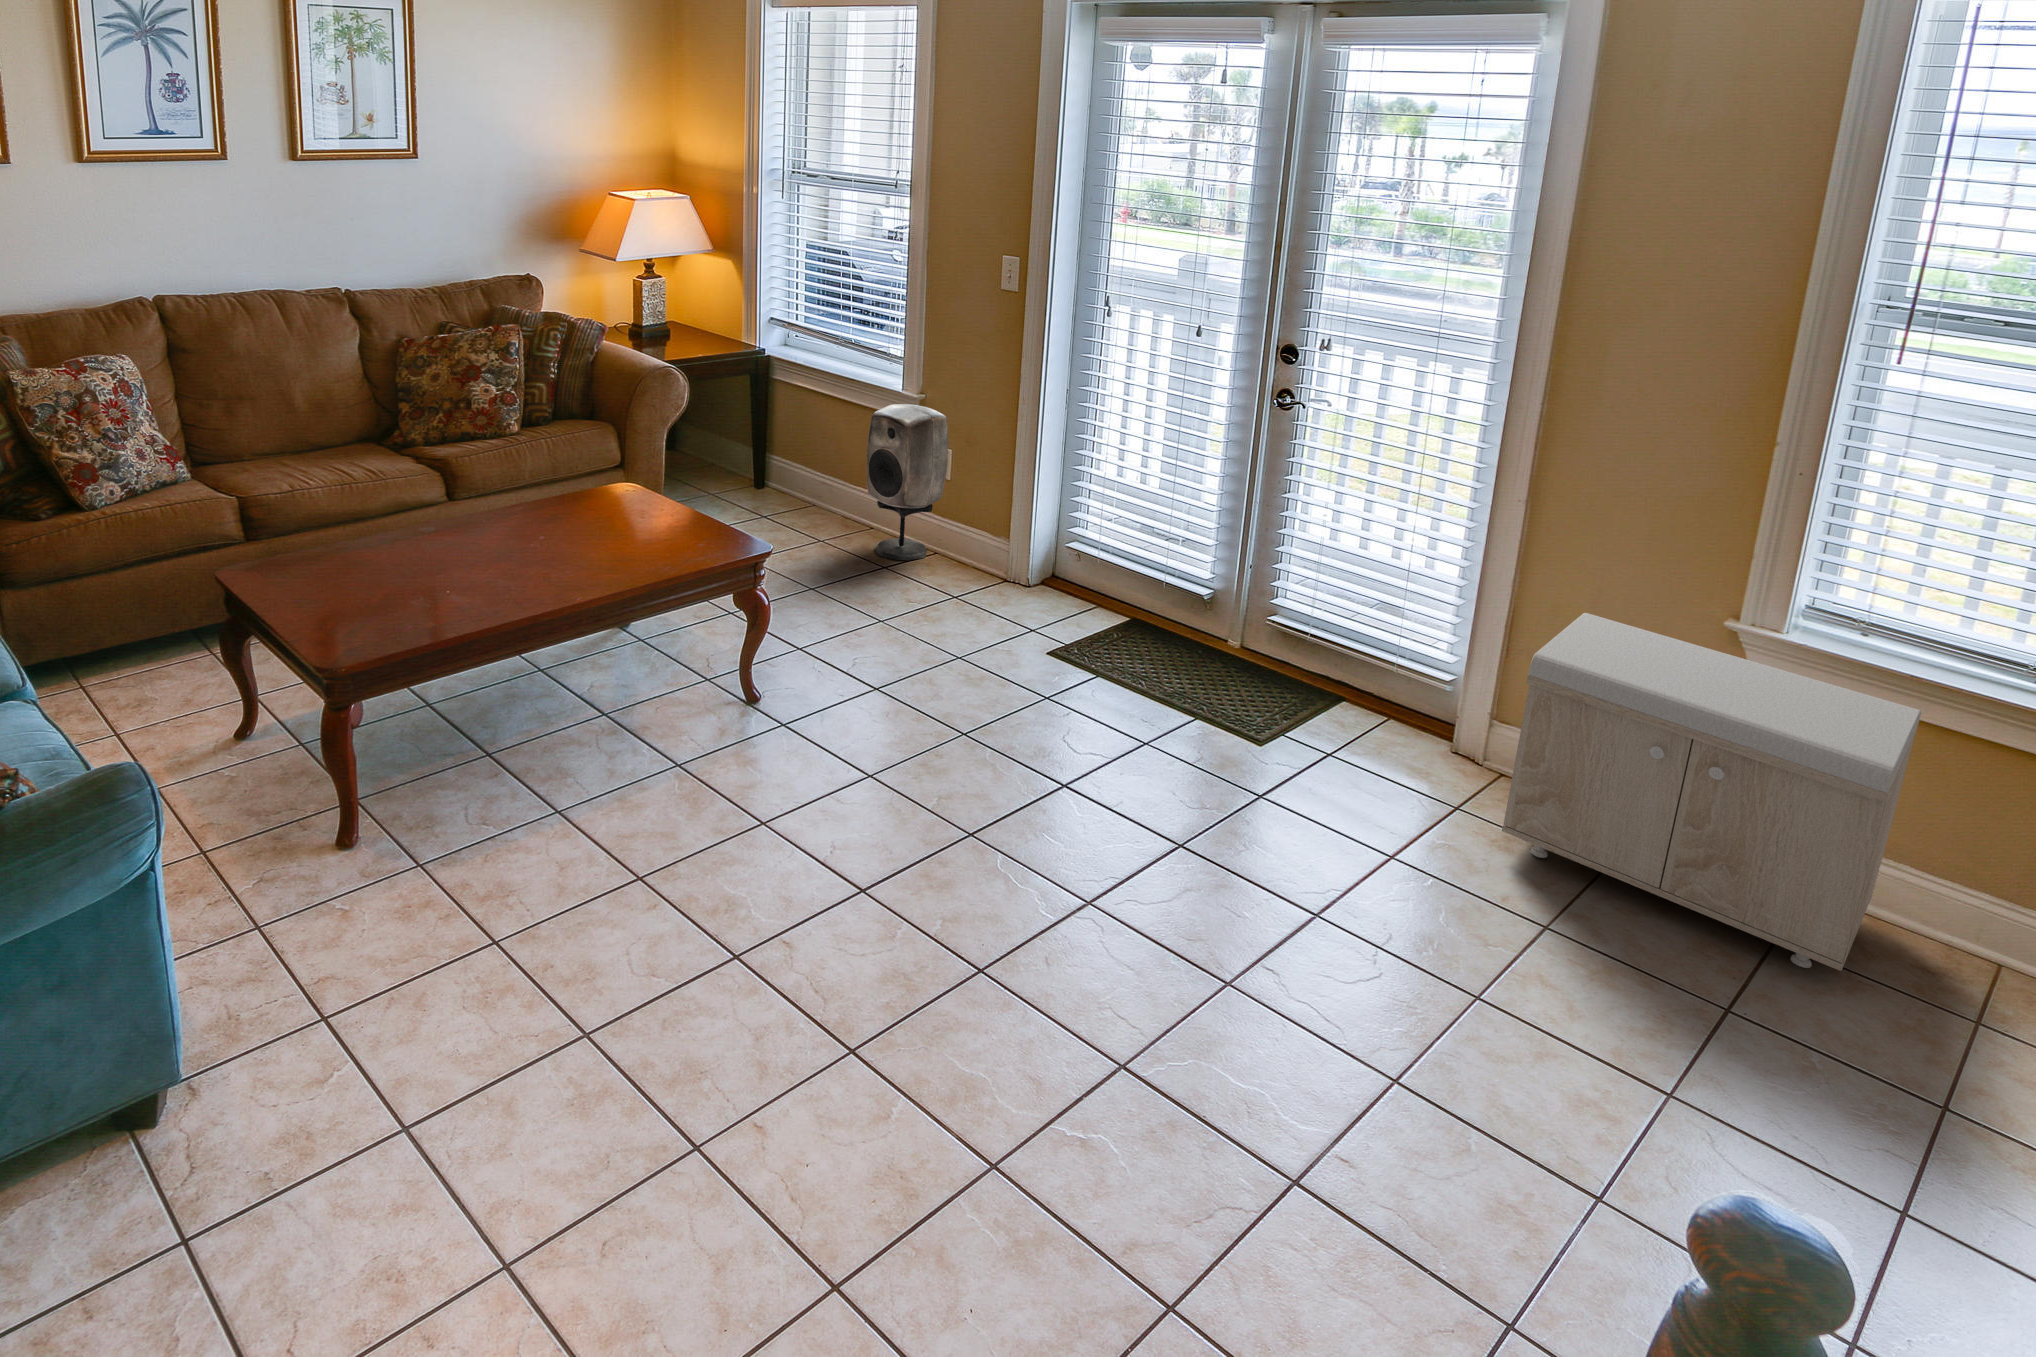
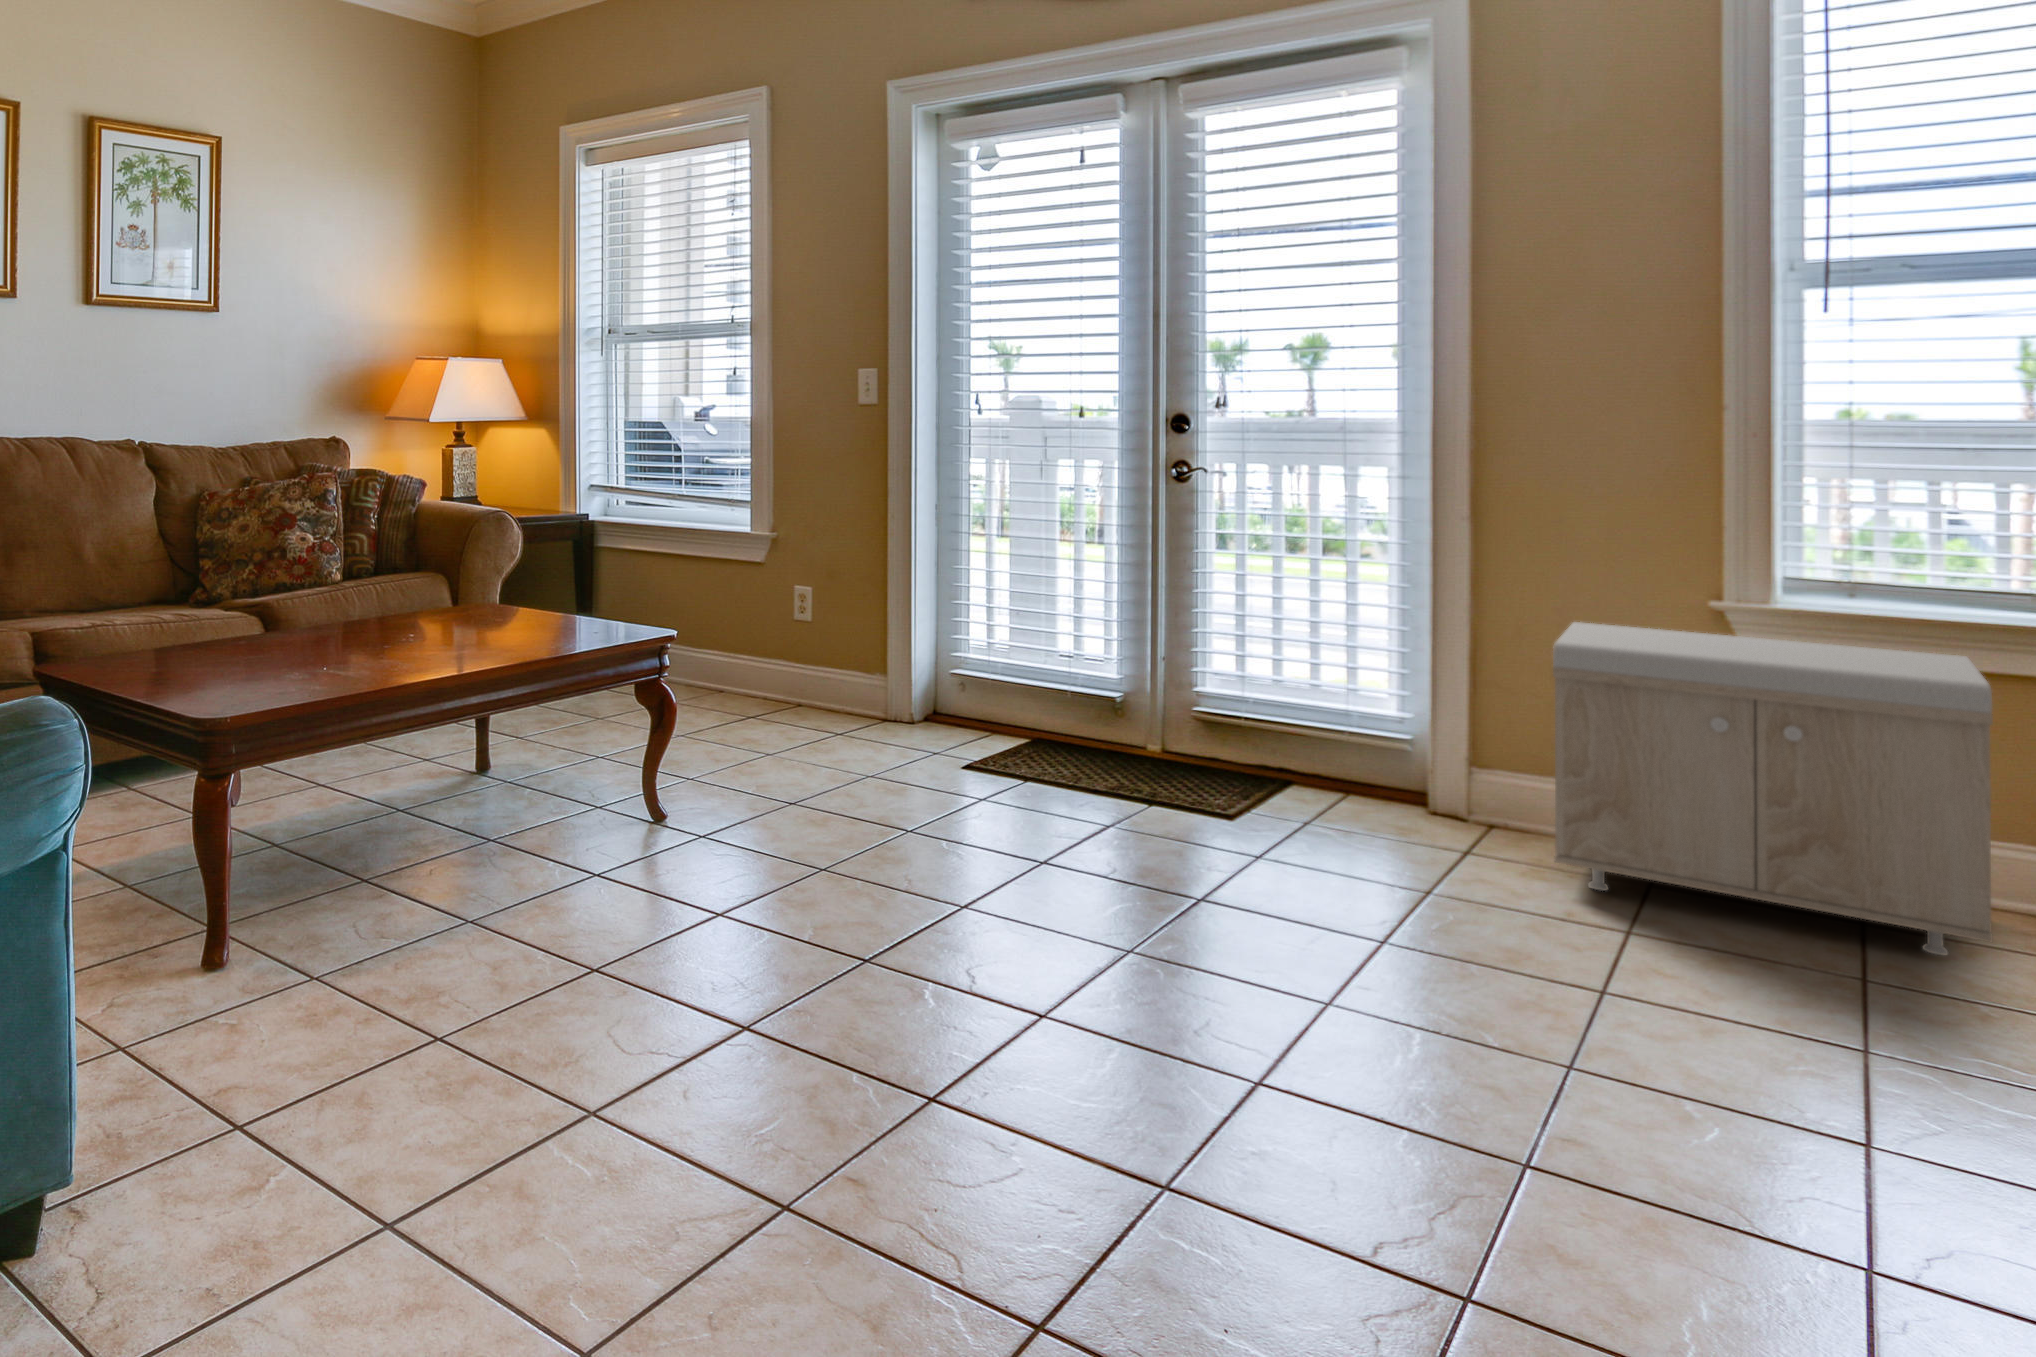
speaker: present [867,404,949,561] -> none [723,543,812,715]

